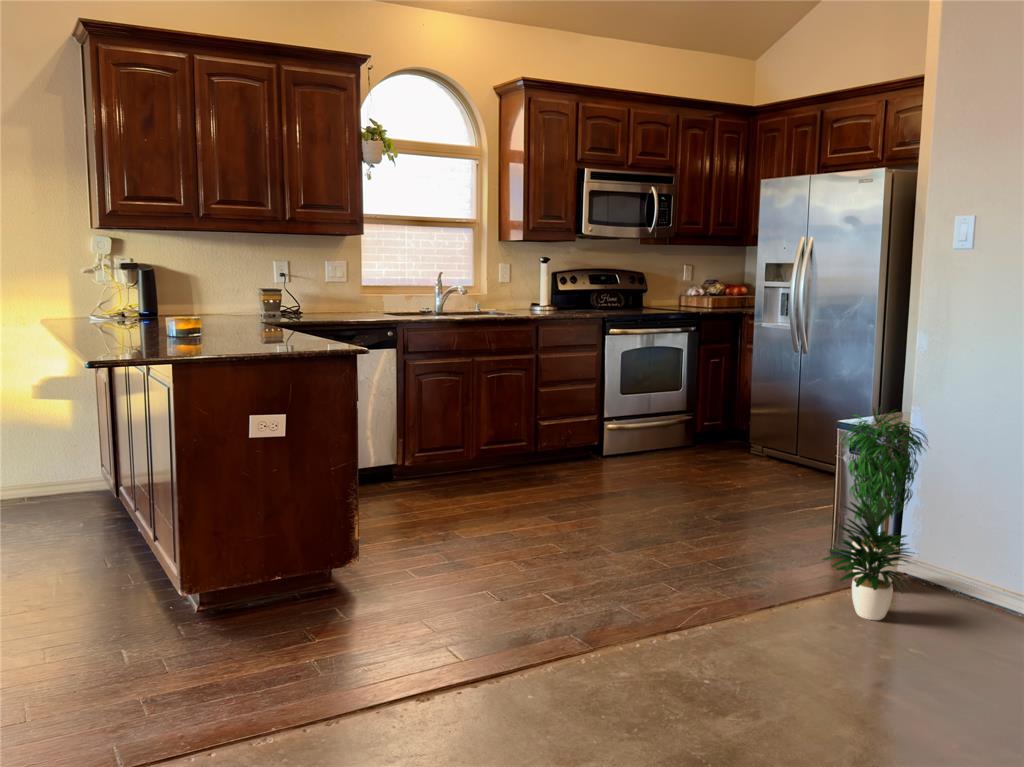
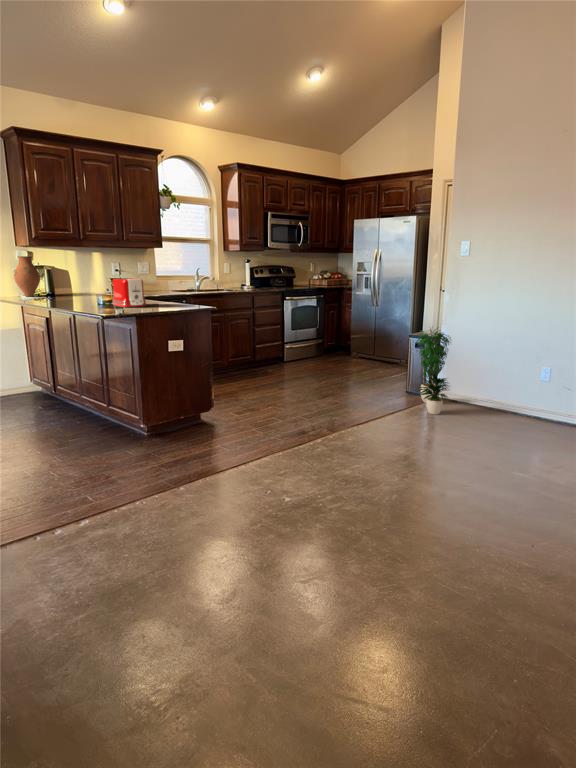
vase: none [84,247,129,318] -> present [14,256,40,297]
toaster: none [188,287,241,344] -> present [112,278,146,307]

